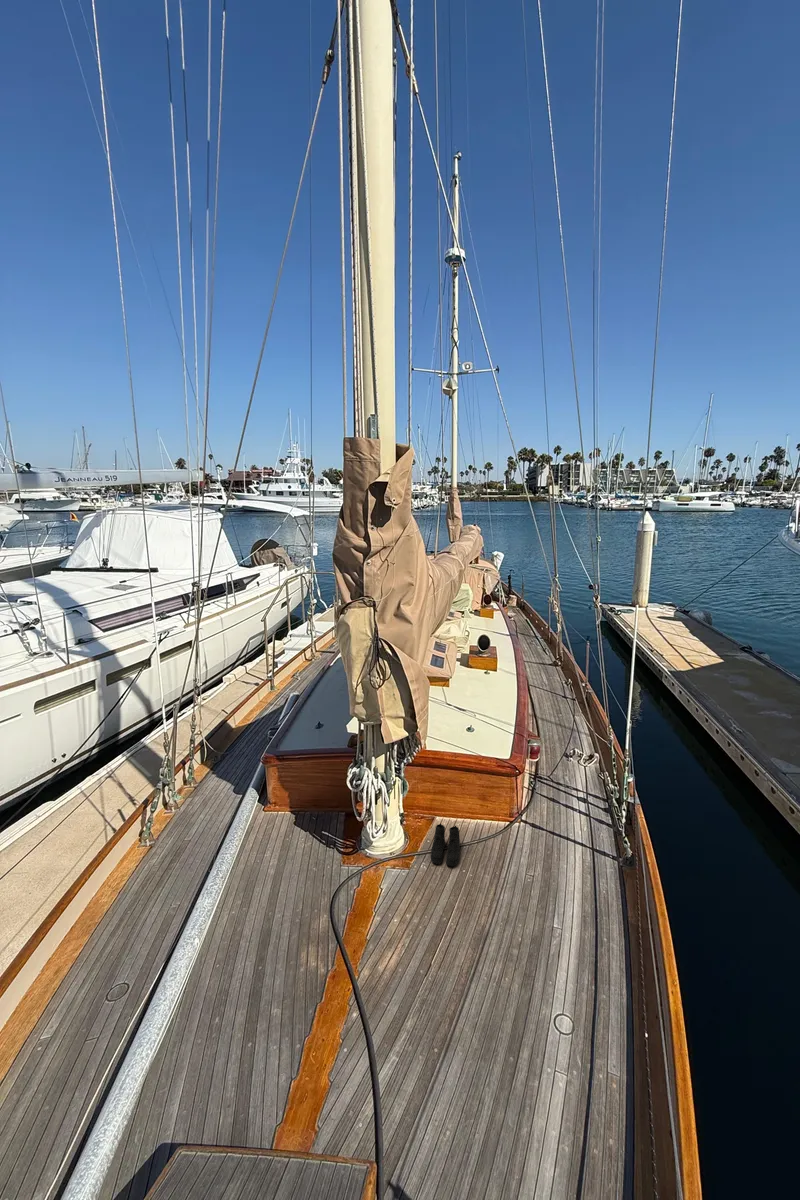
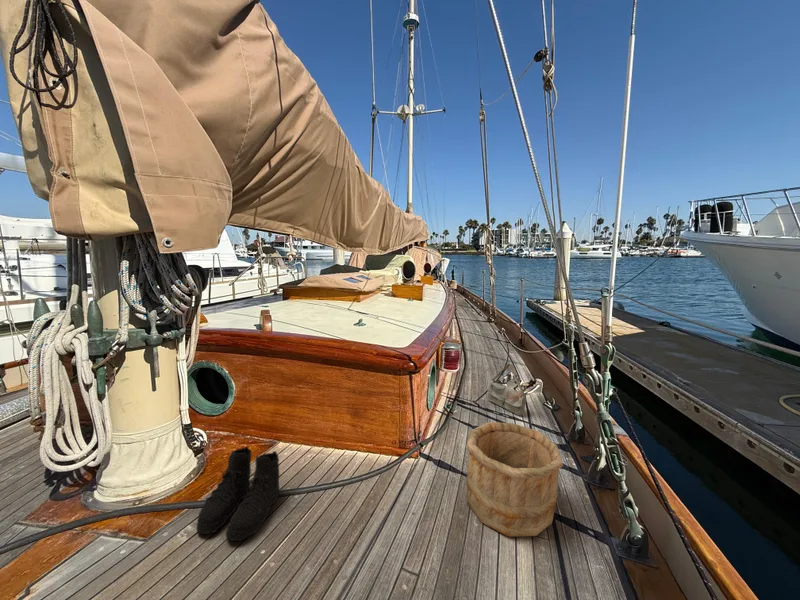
bag: none [558,753,585,788] -> present [487,363,527,416]
wooden bucket: none [549,804,597,862] -> present [466,422,563,536]

